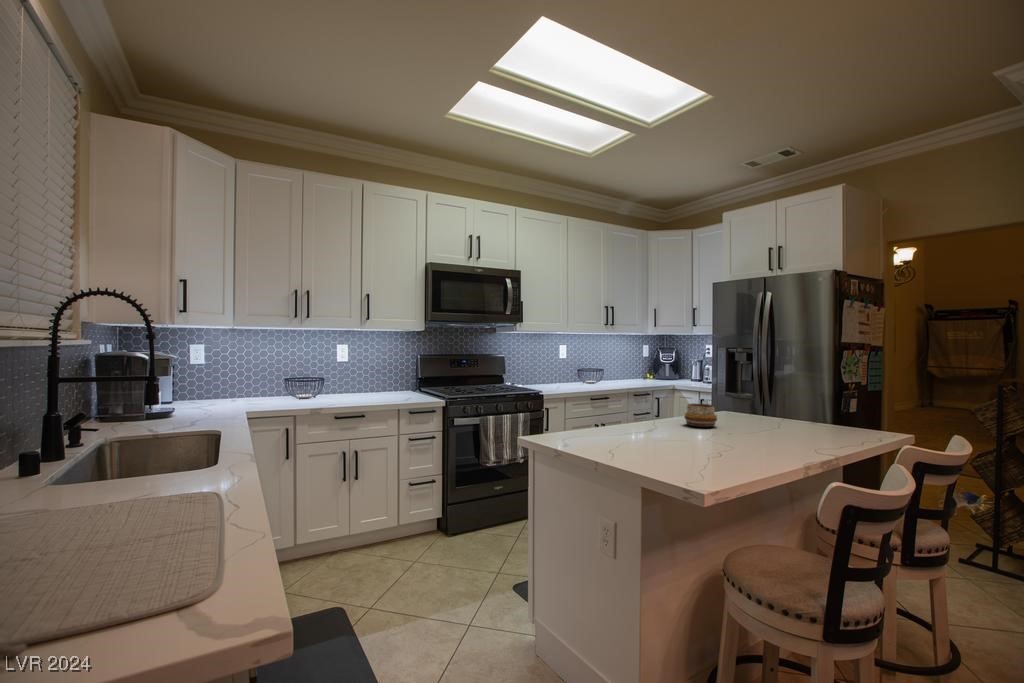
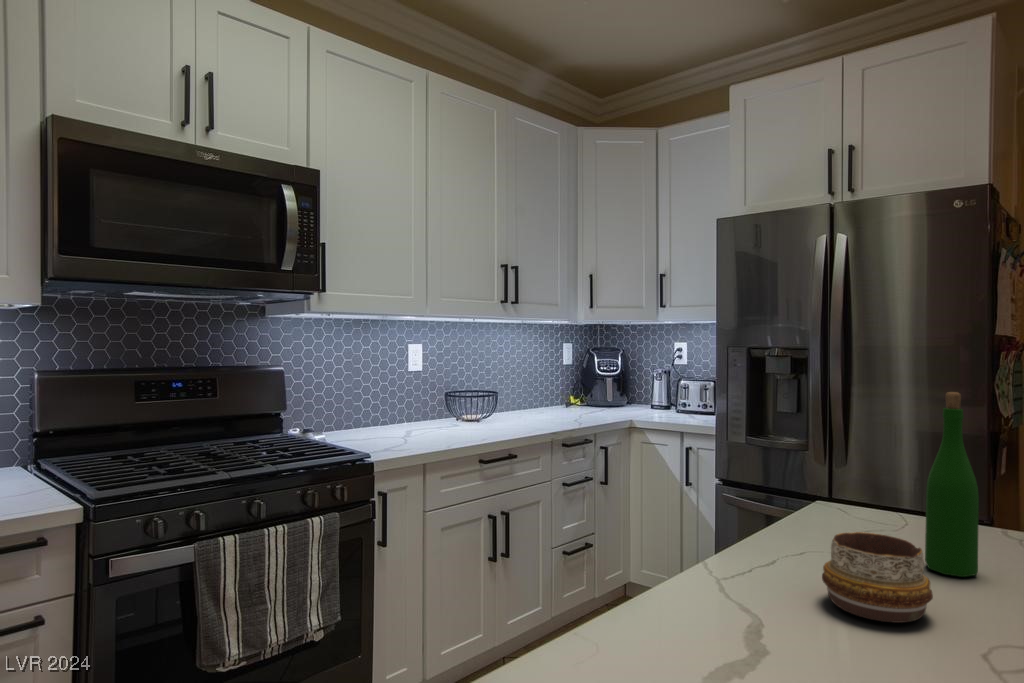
wine bottle: none [736,360,754,423] -> present [925,392,979,577]

